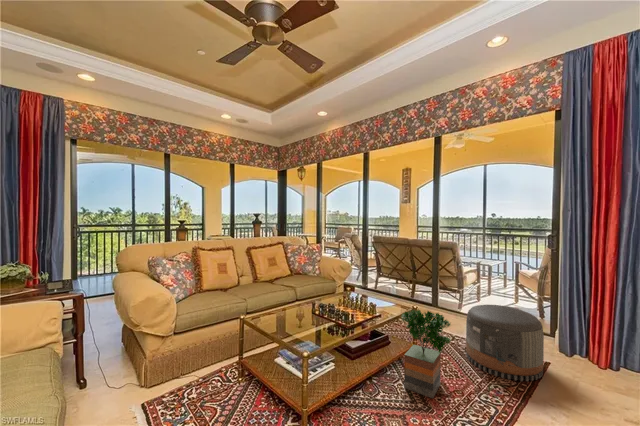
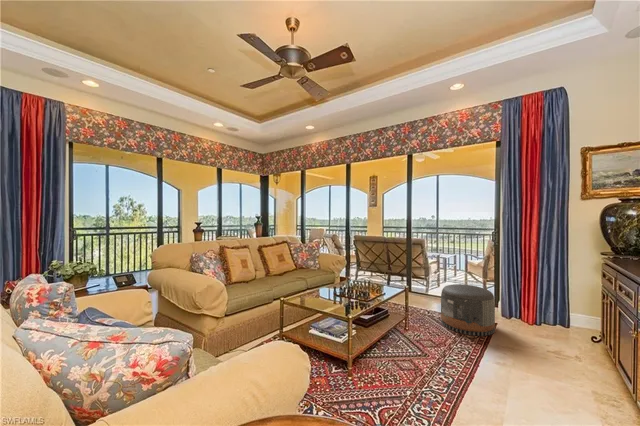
potted tree: present [401,309,451,398] -> none [401,287,441,351]

